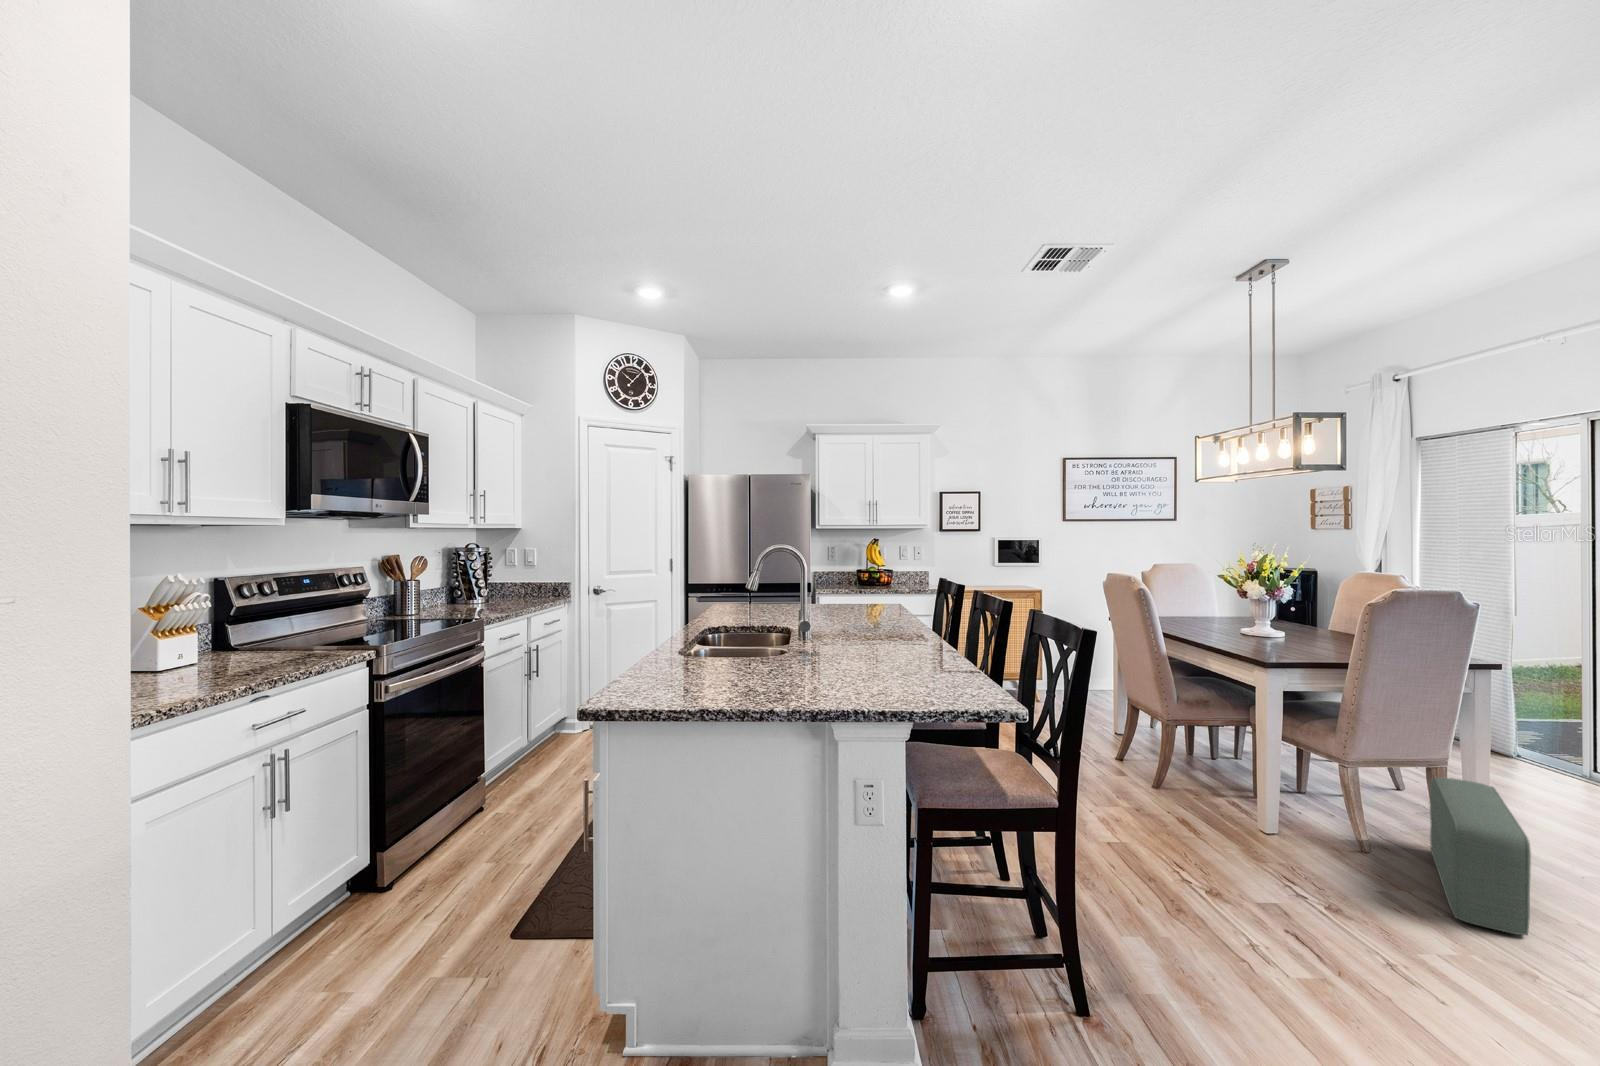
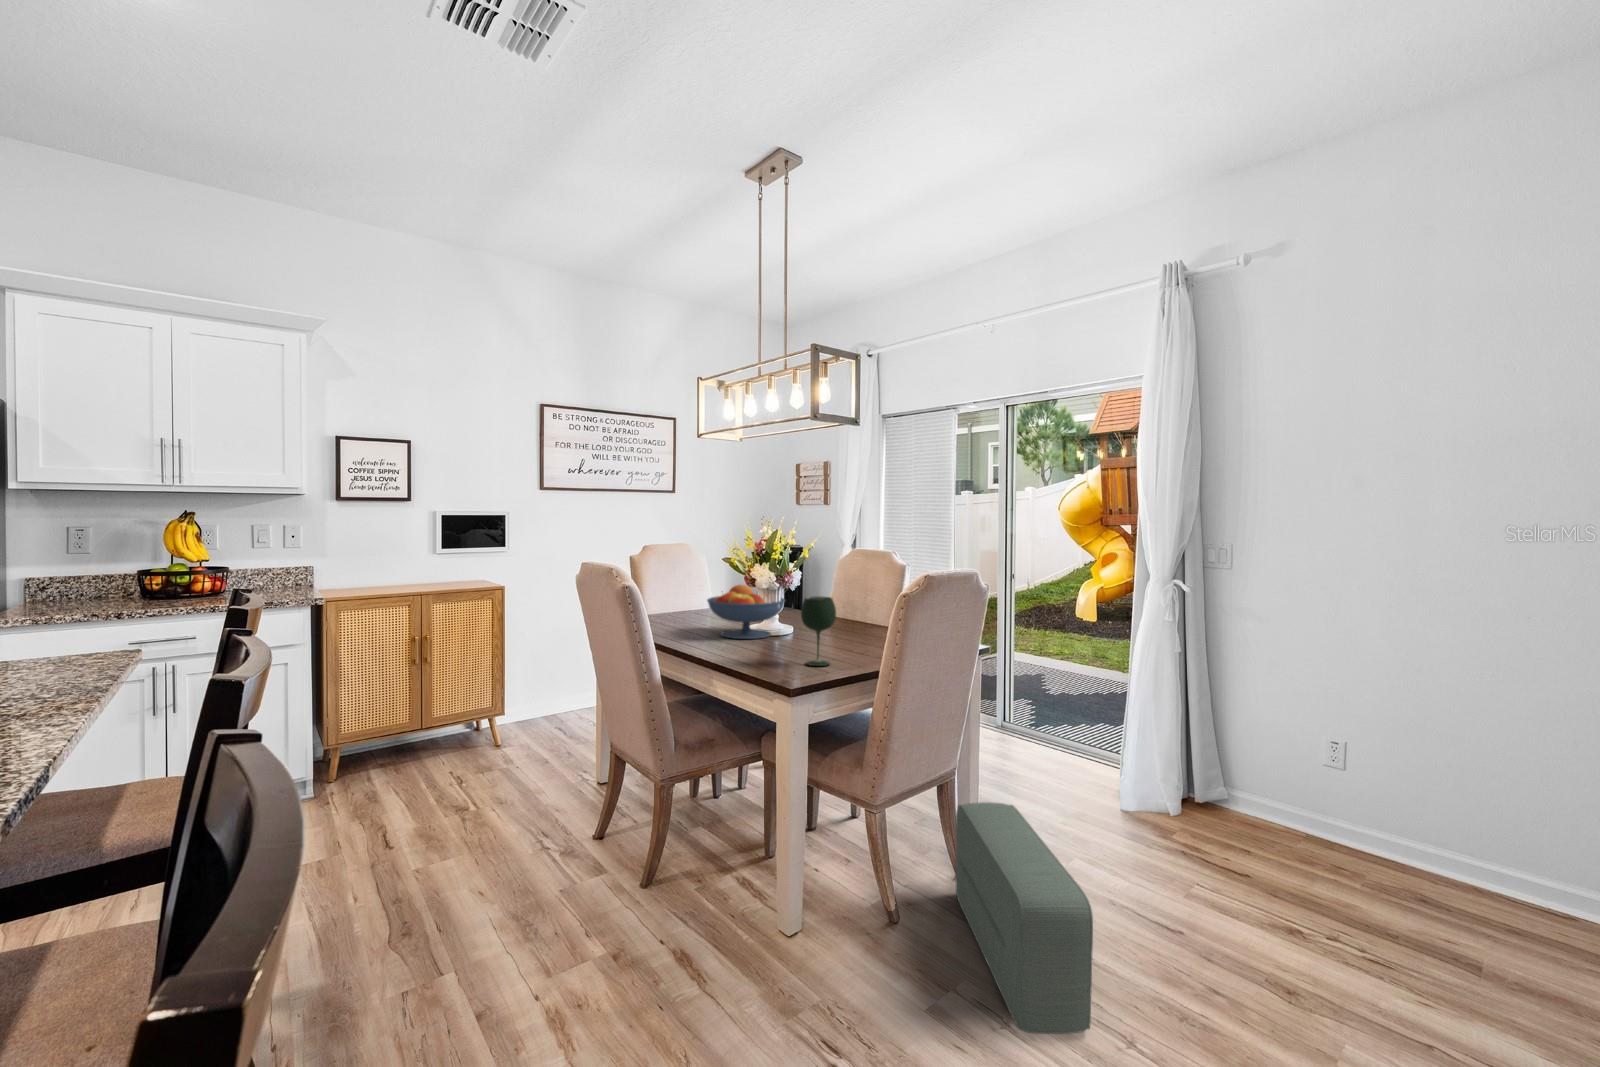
fruit bowl: none [1205,595,1275,637] -> present [707,585,785,639]
wine glass: none [1280,604,1312,655] -> present [801,596,836,666]

